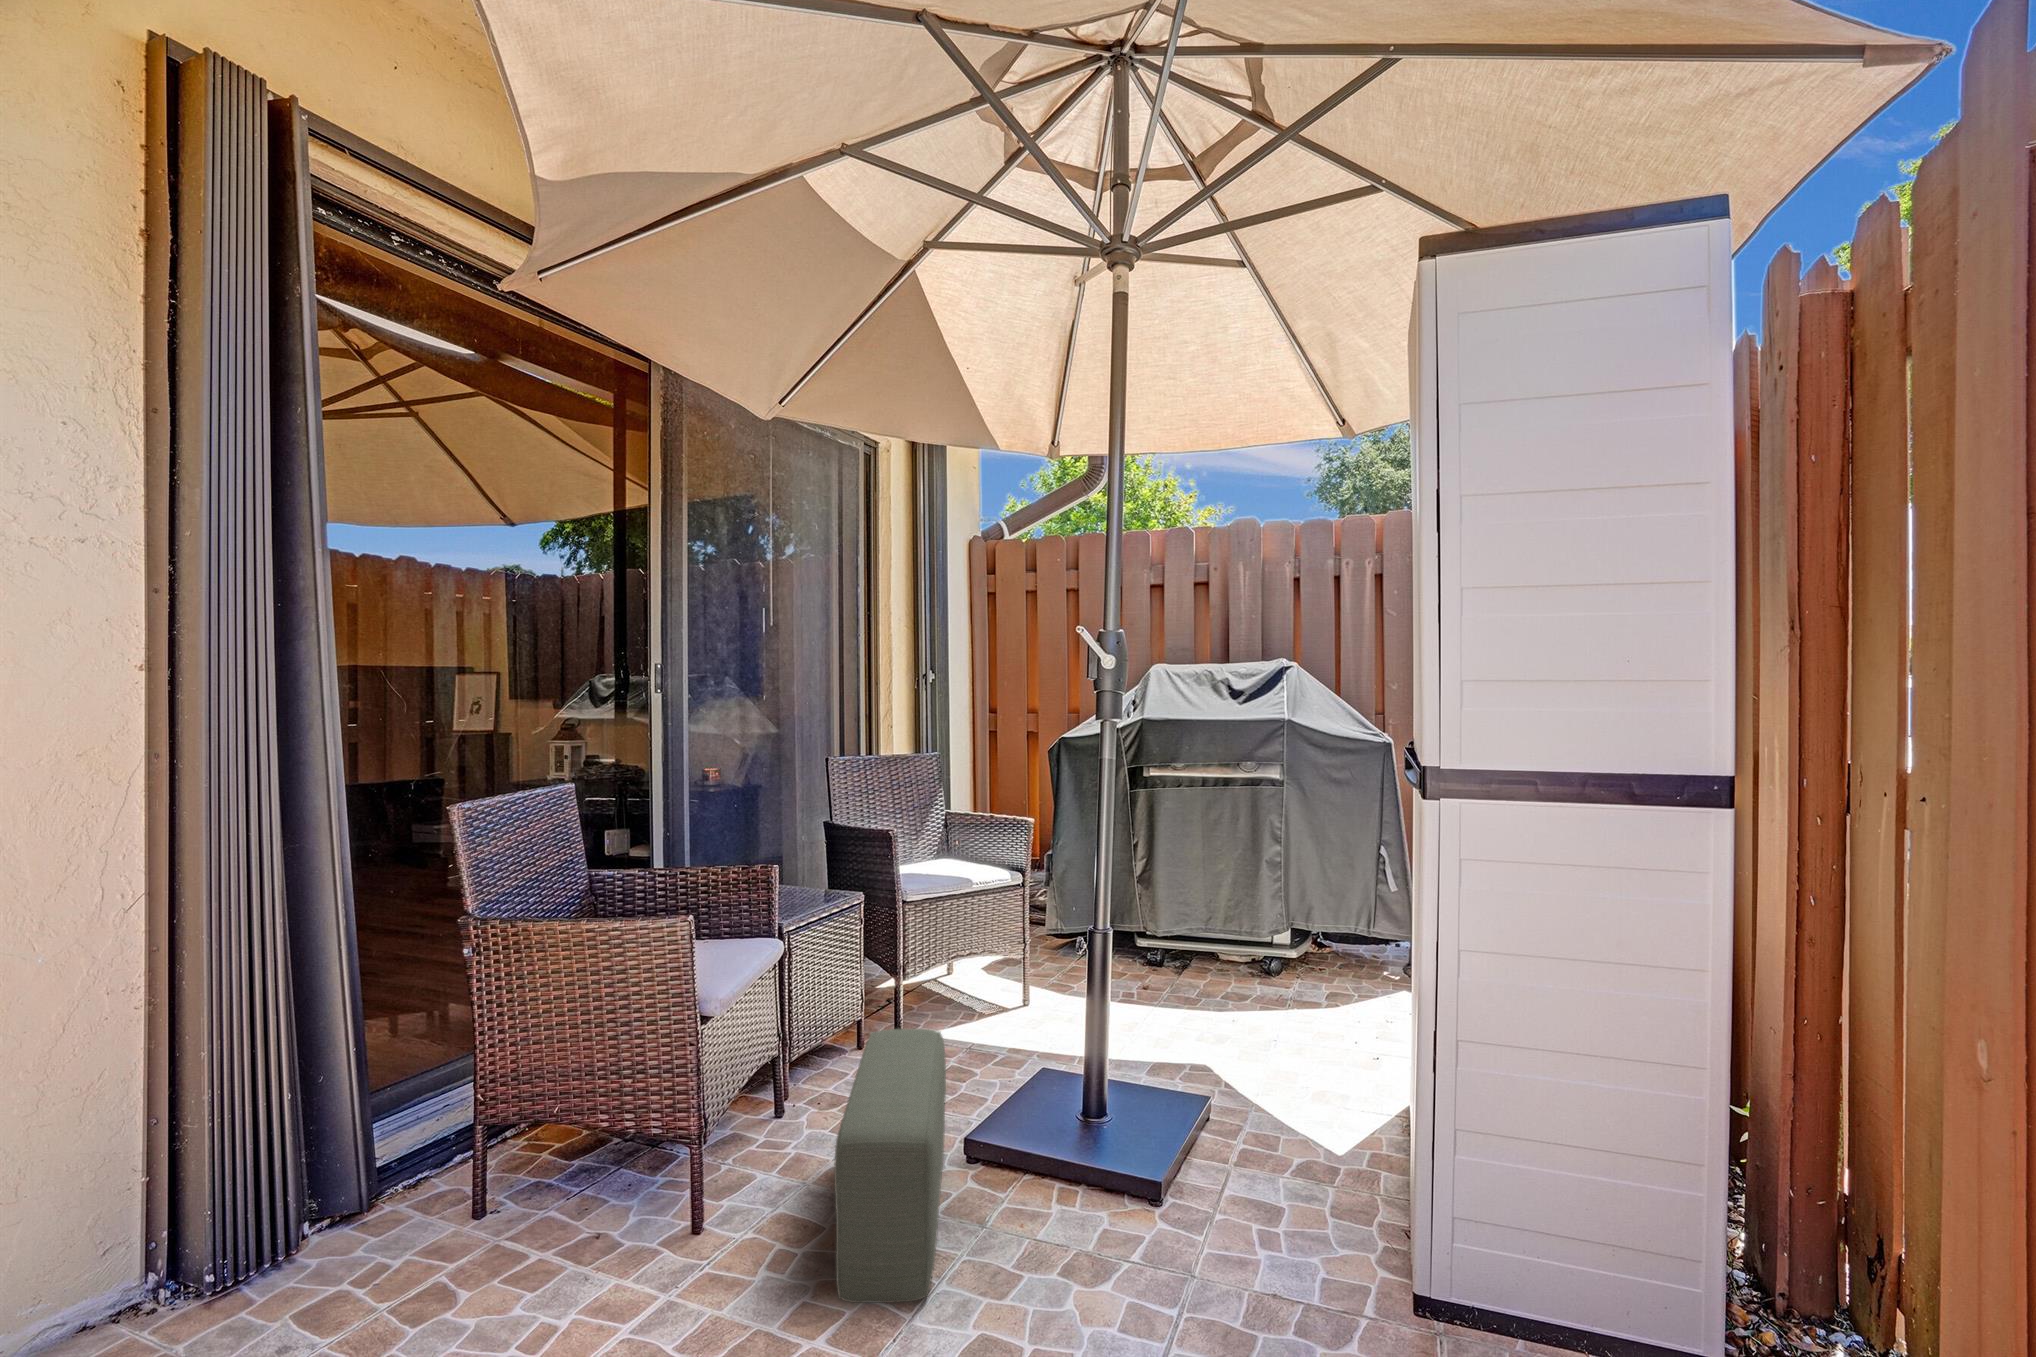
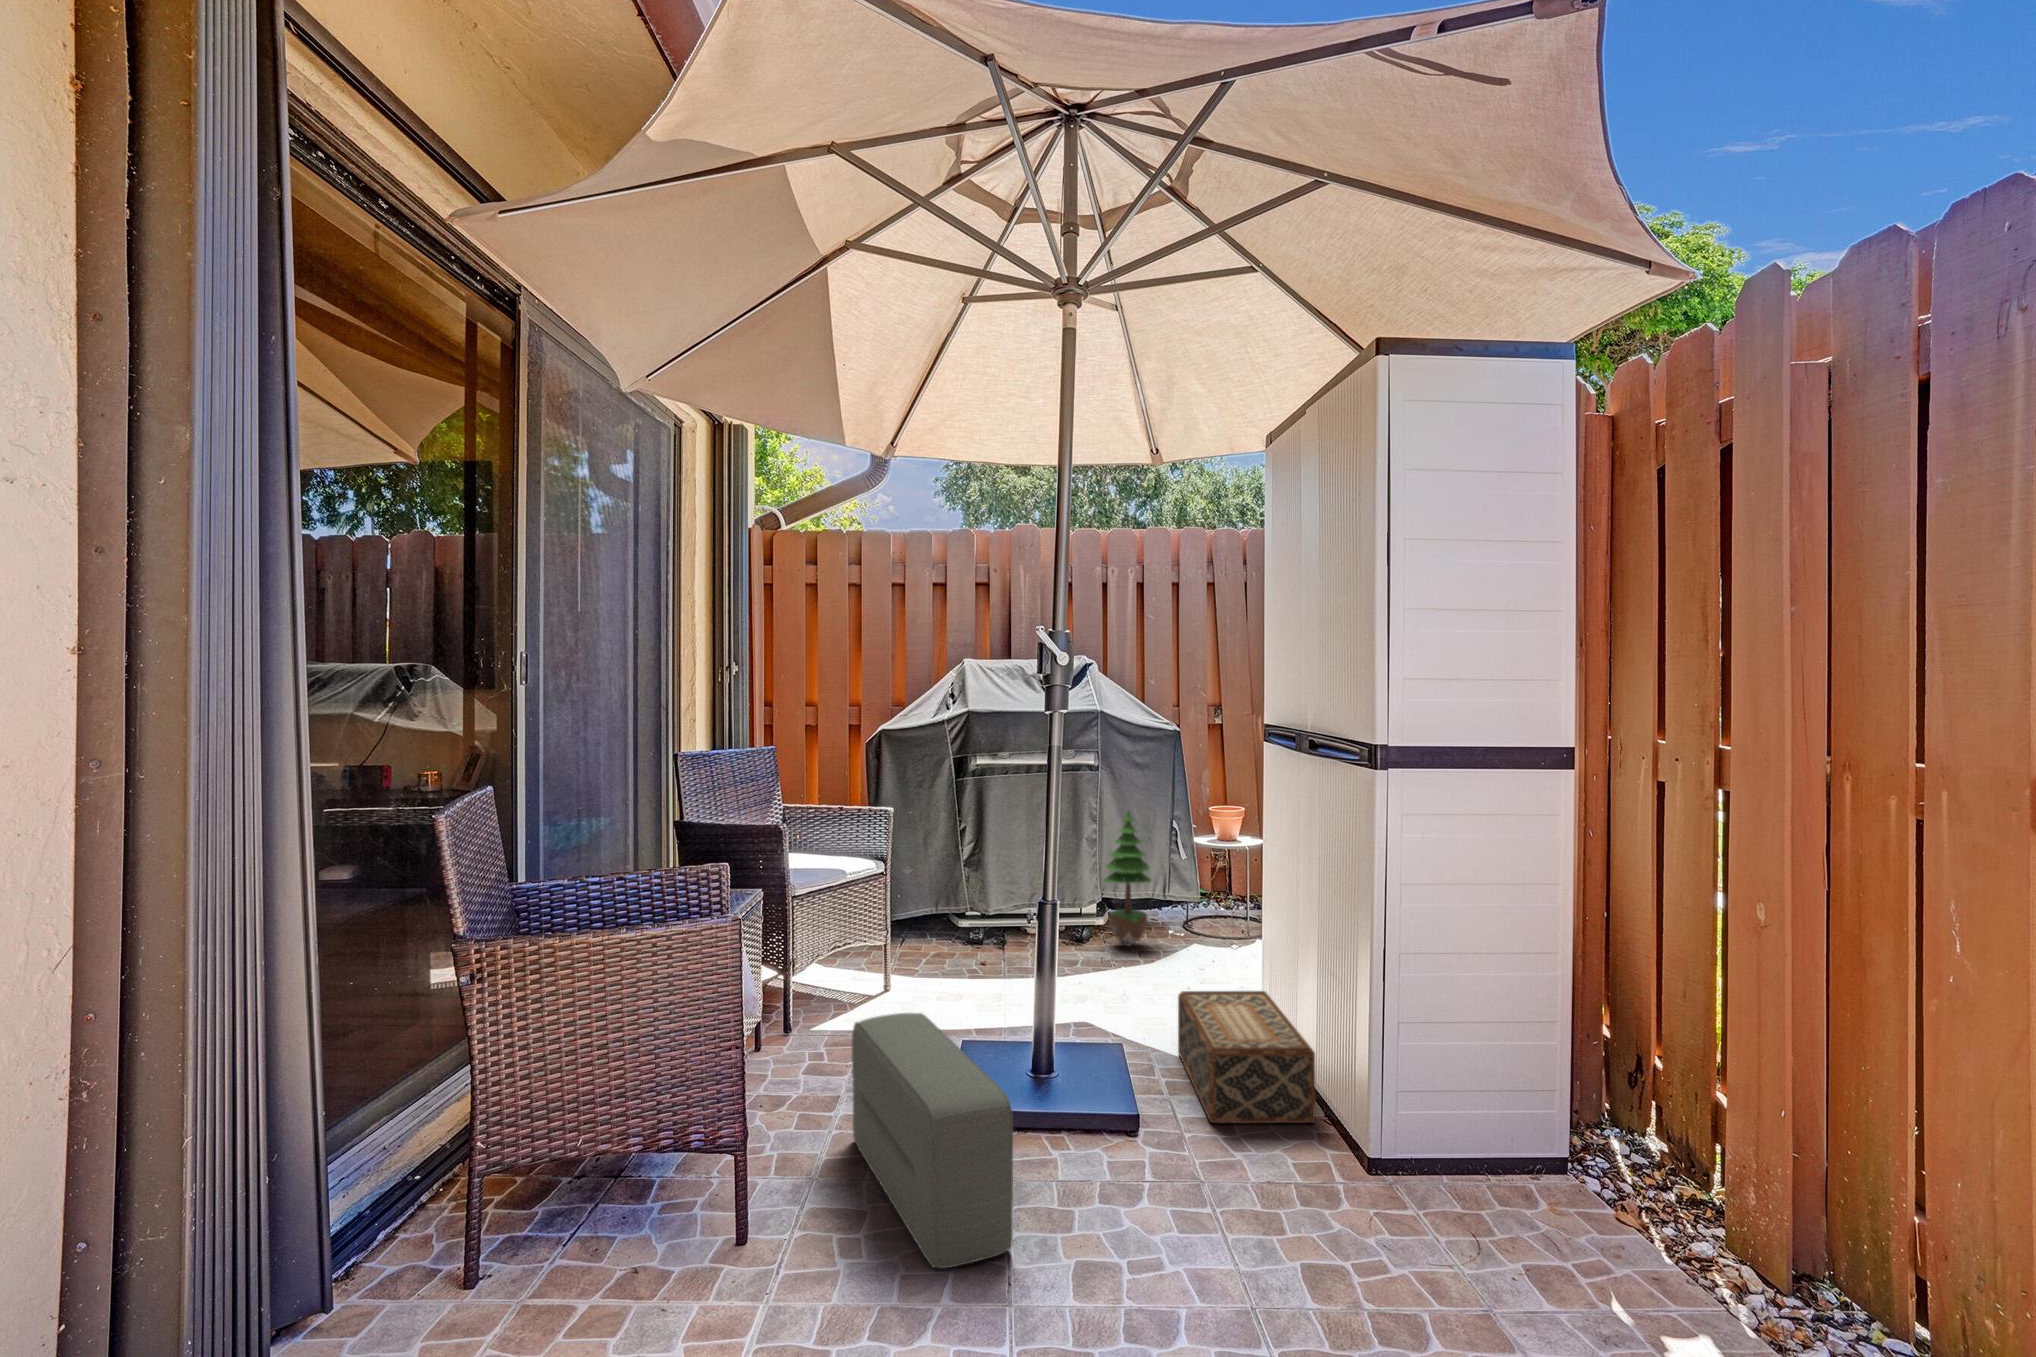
potted tree: none [1286,832,1344,988] -> present [1104,811,1151,946]
woven basket: none [1252,1046,1388,1229] -> present [1178,991,1315,1123]

